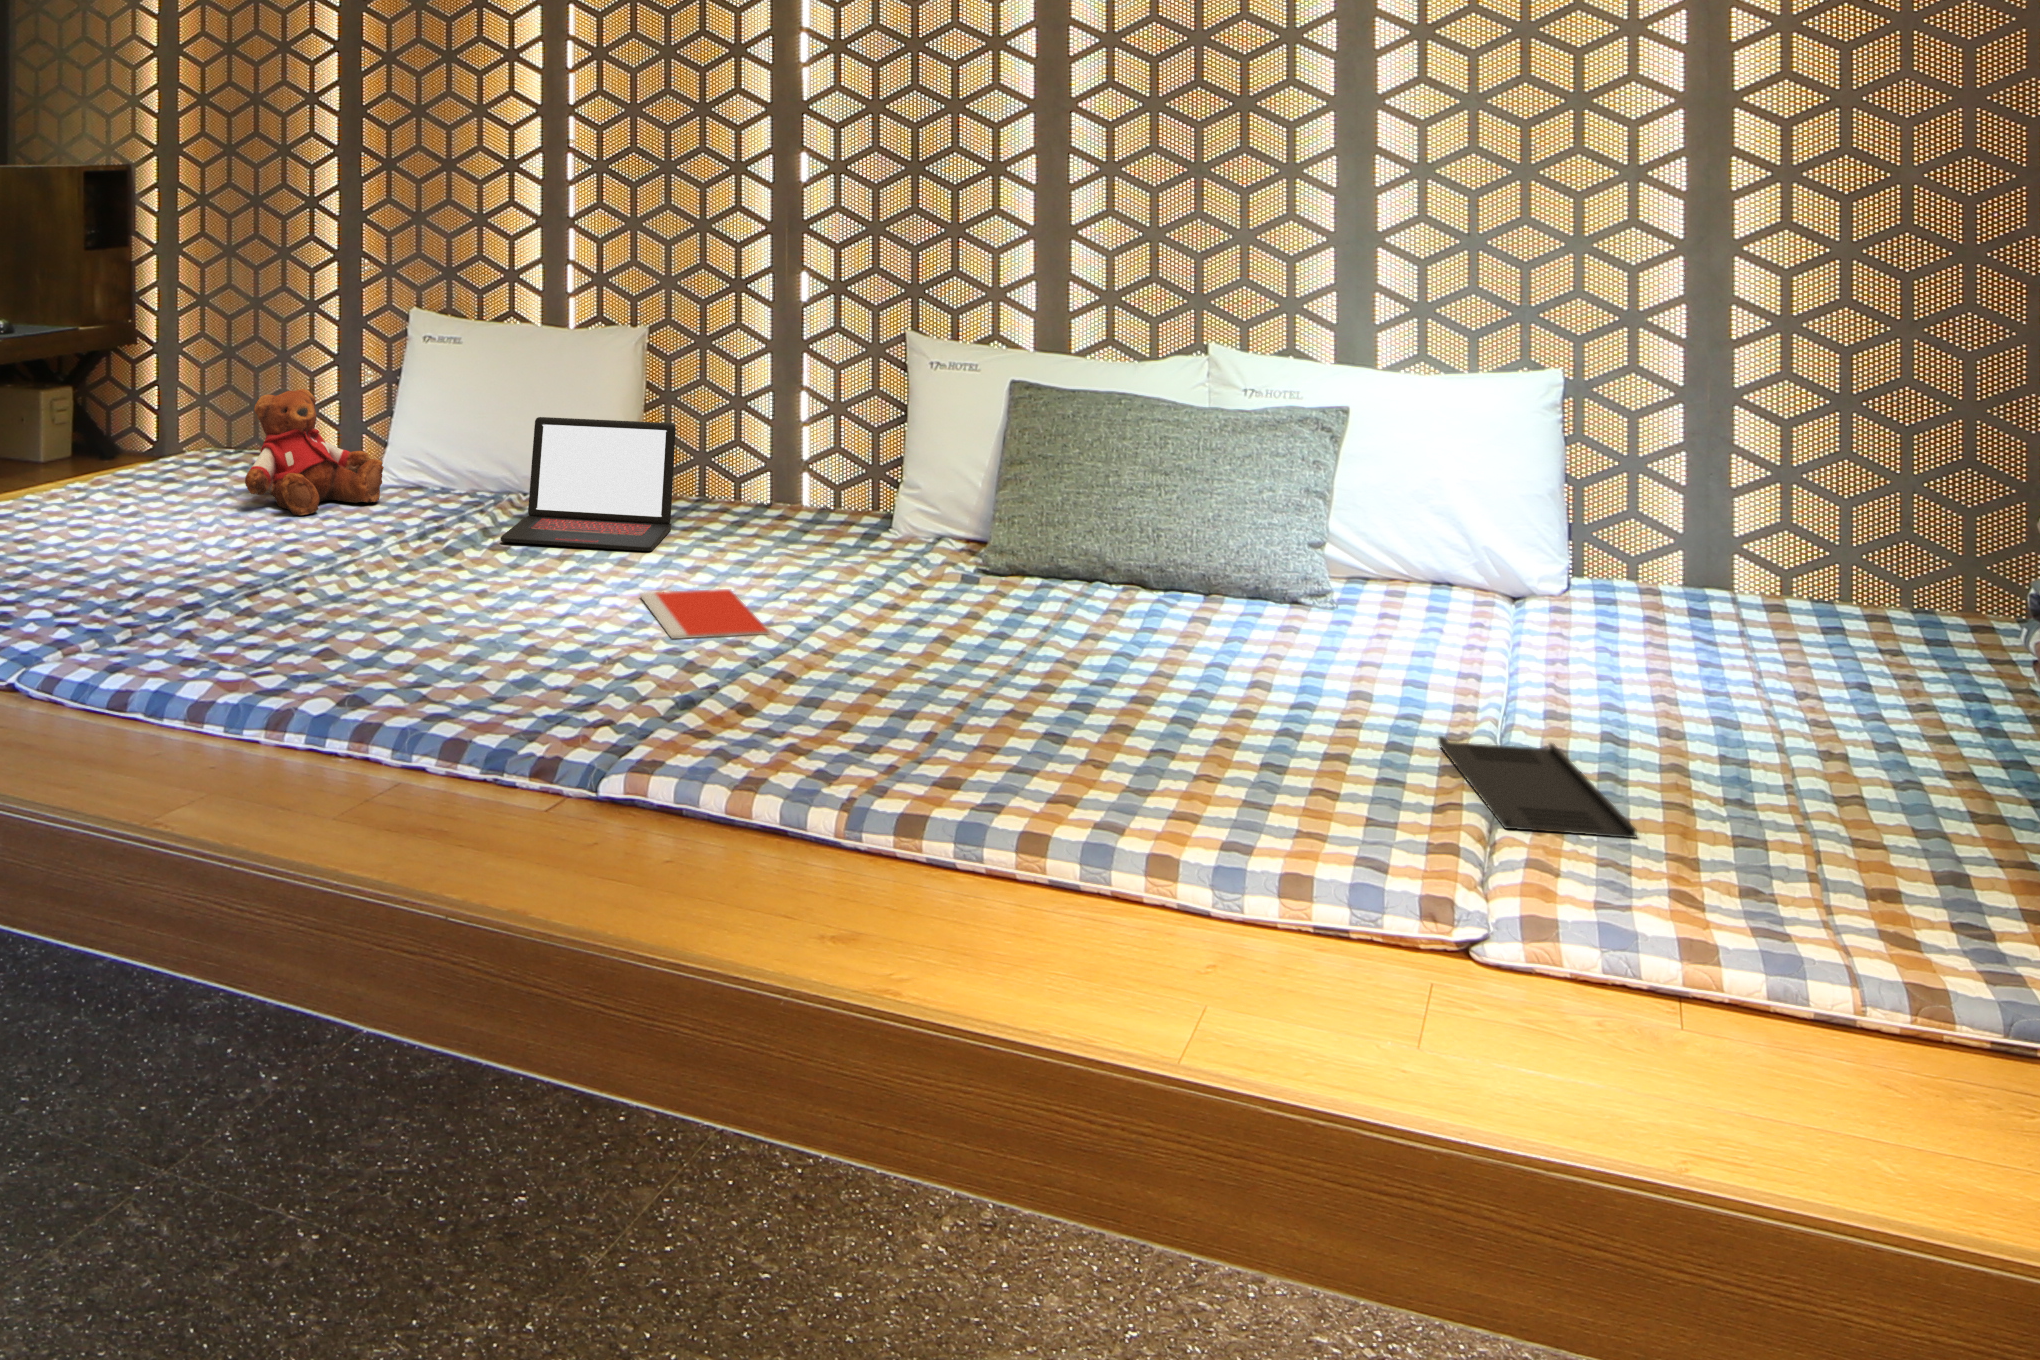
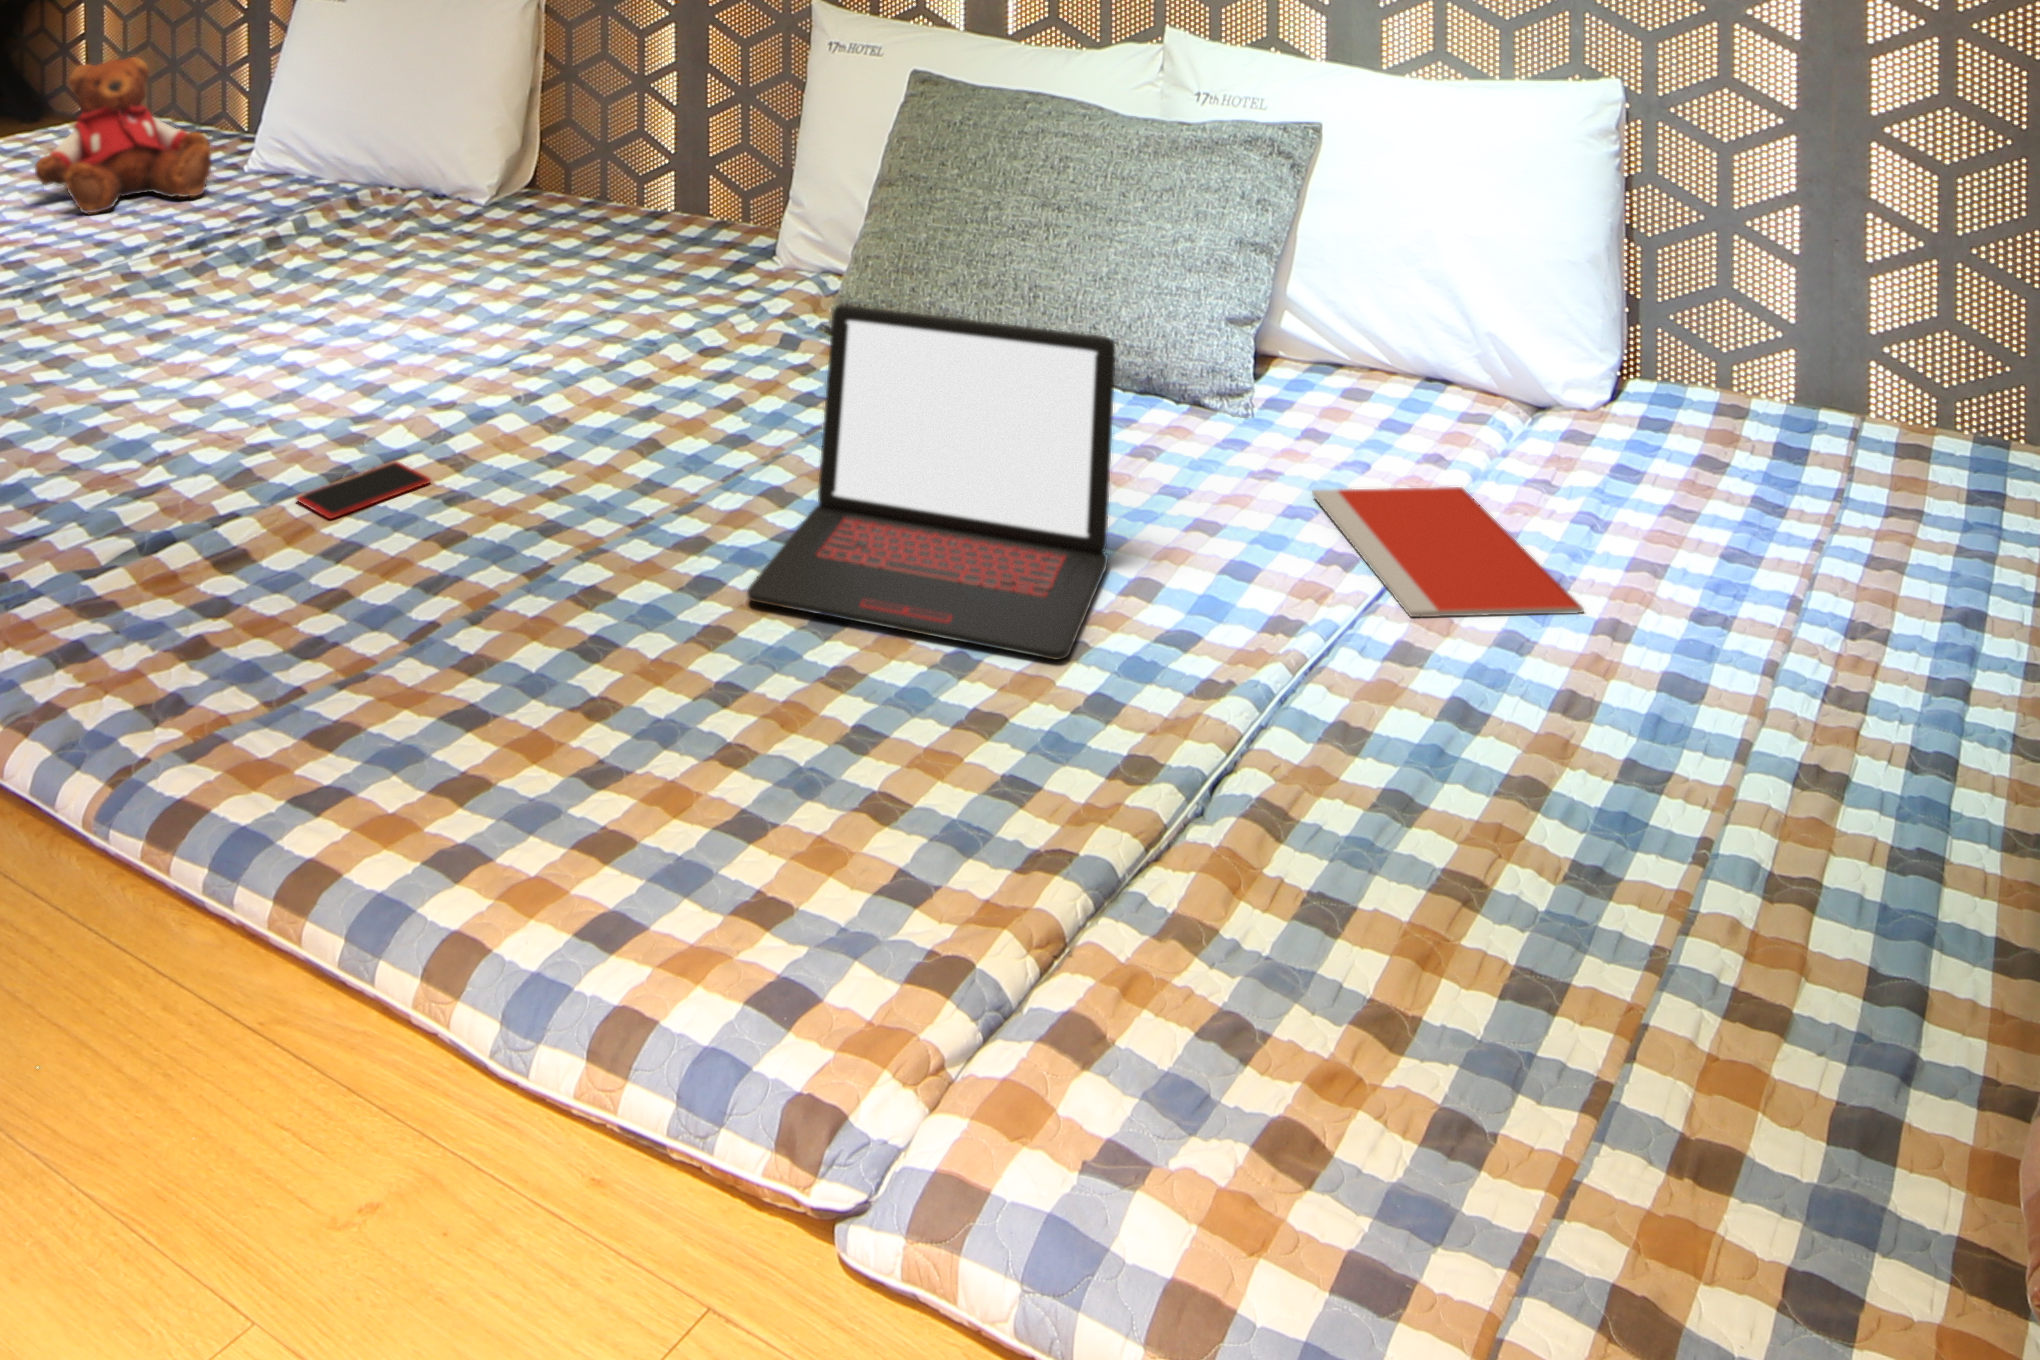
laptop: present [500,417,676,551] -> present [747,304,1115,659]
notebook: present [640,589,770,639] -> present [1312,487,1584,617]
smartphone: none [735,648,817,679] -> present [296,461,431,519]
tray: present [1438,736,1637,838] -> none [1126,705,1346,984]

